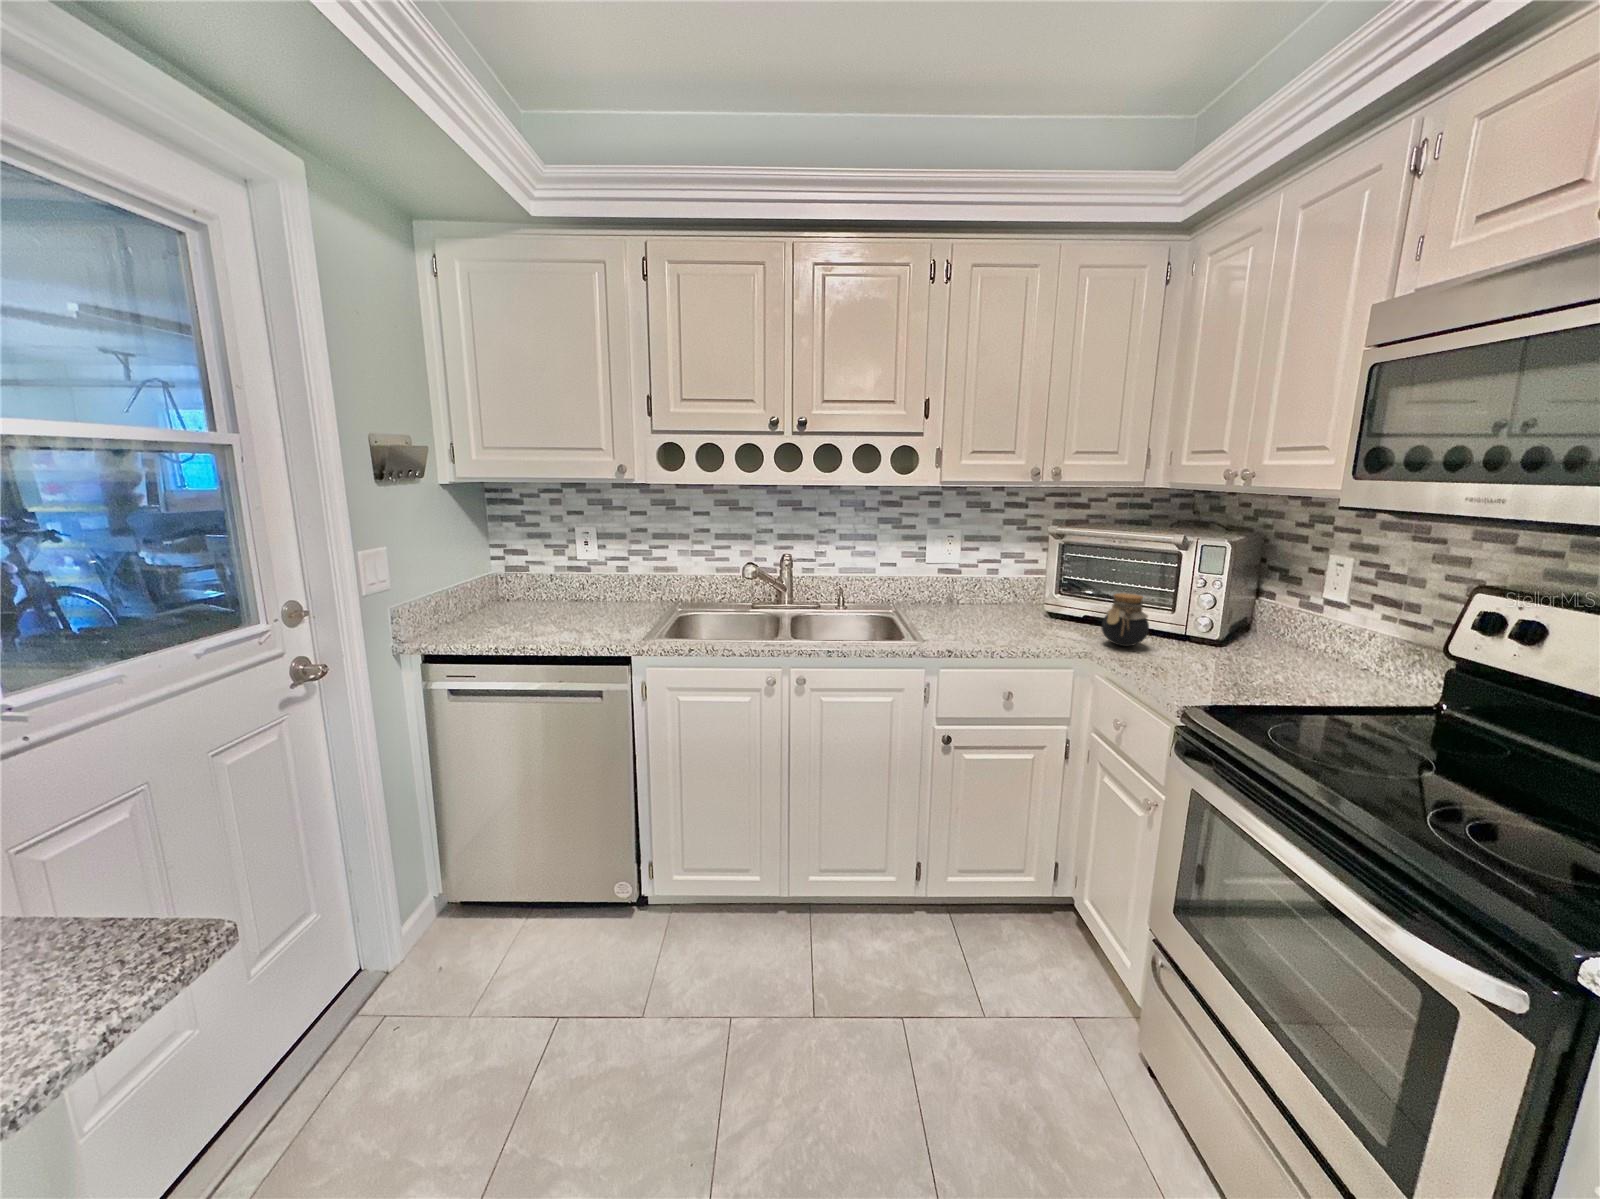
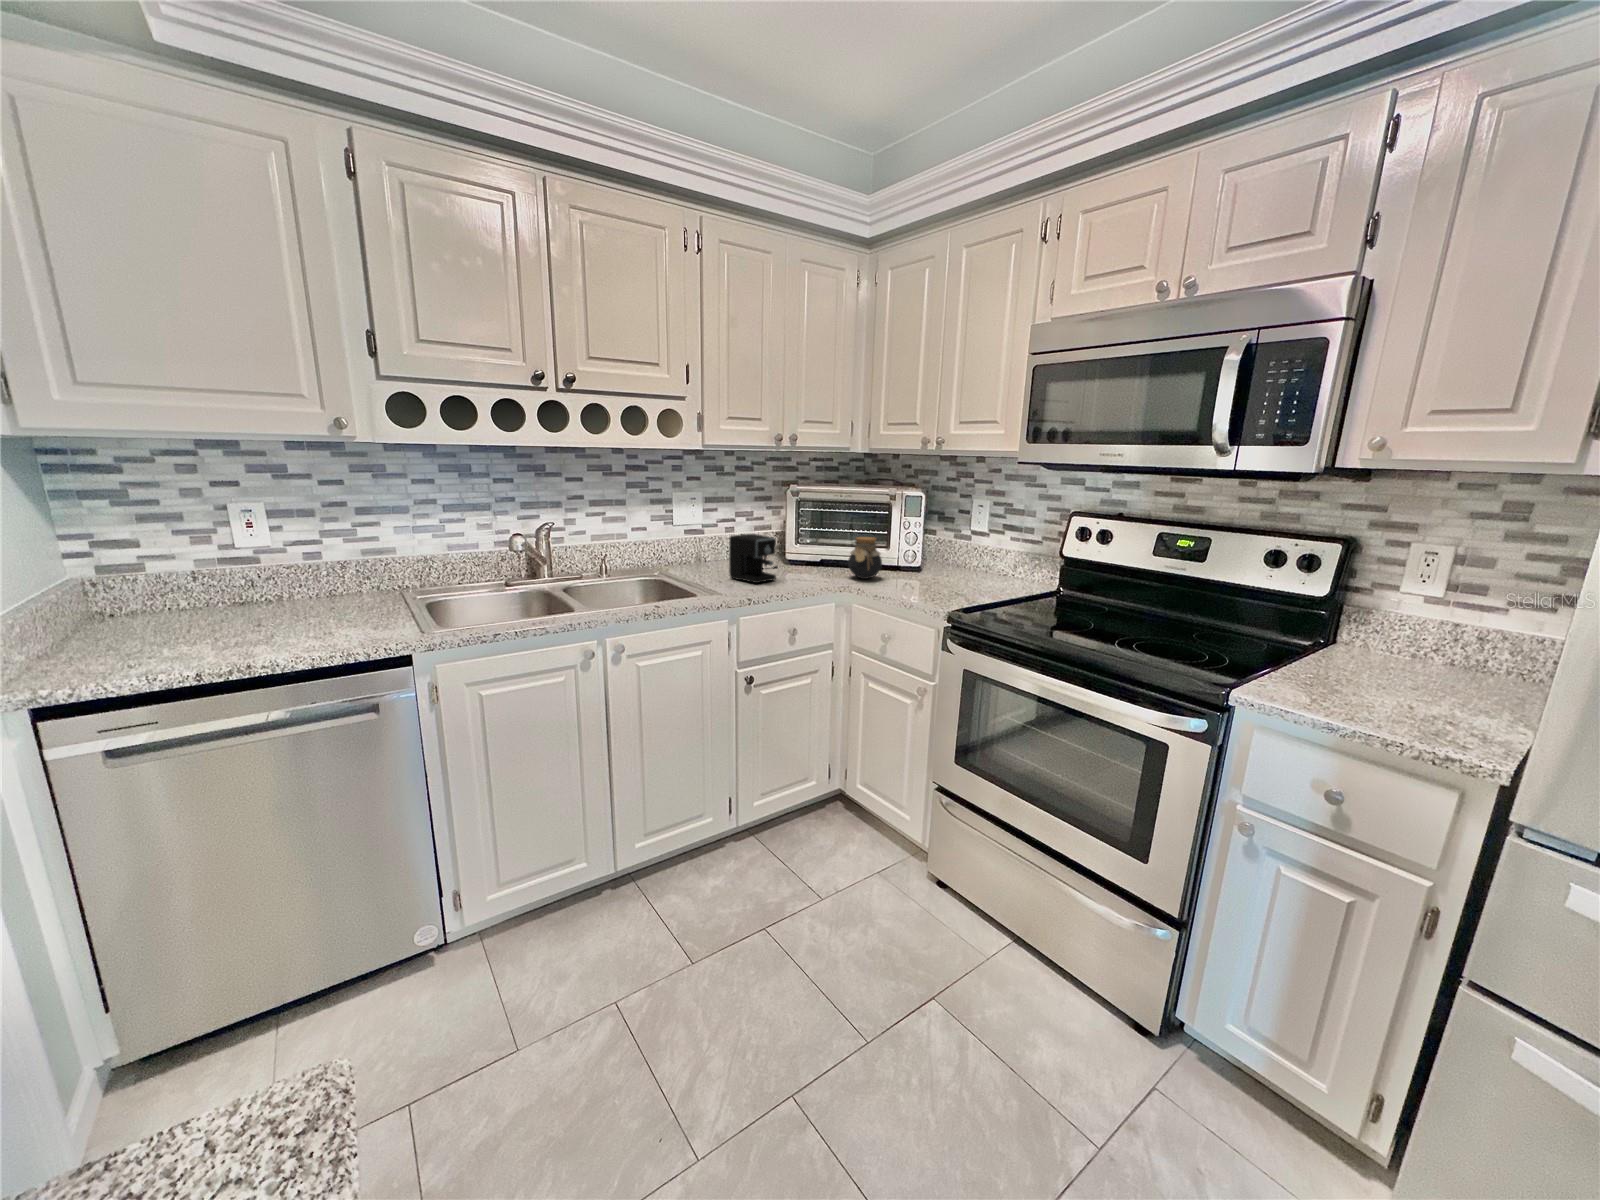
coffee maker: none [957,579,1027,634] -> present [729,534,778,583]

